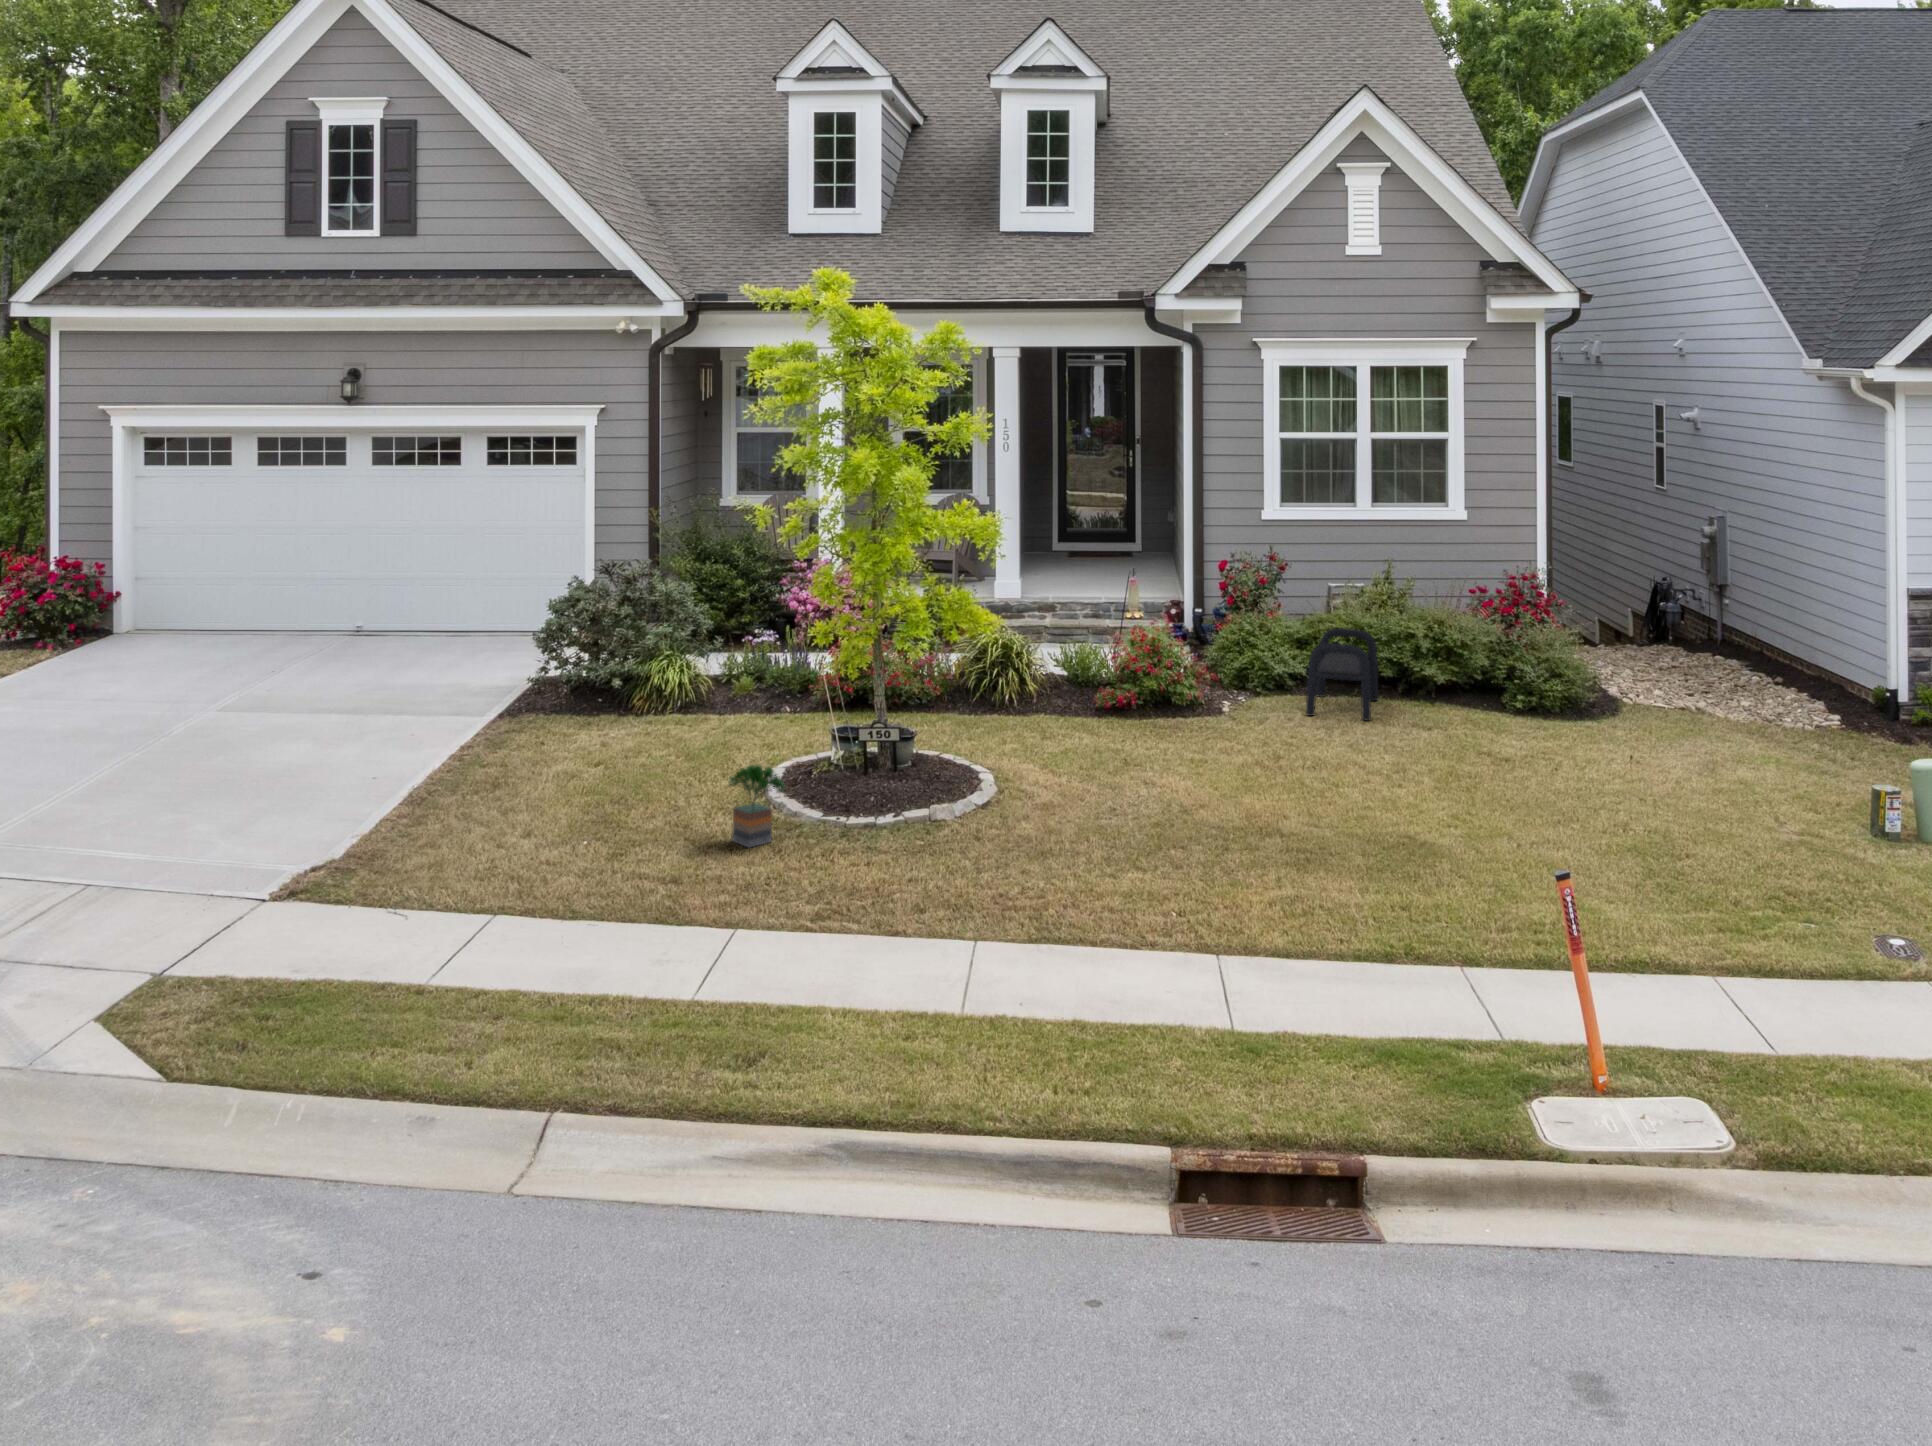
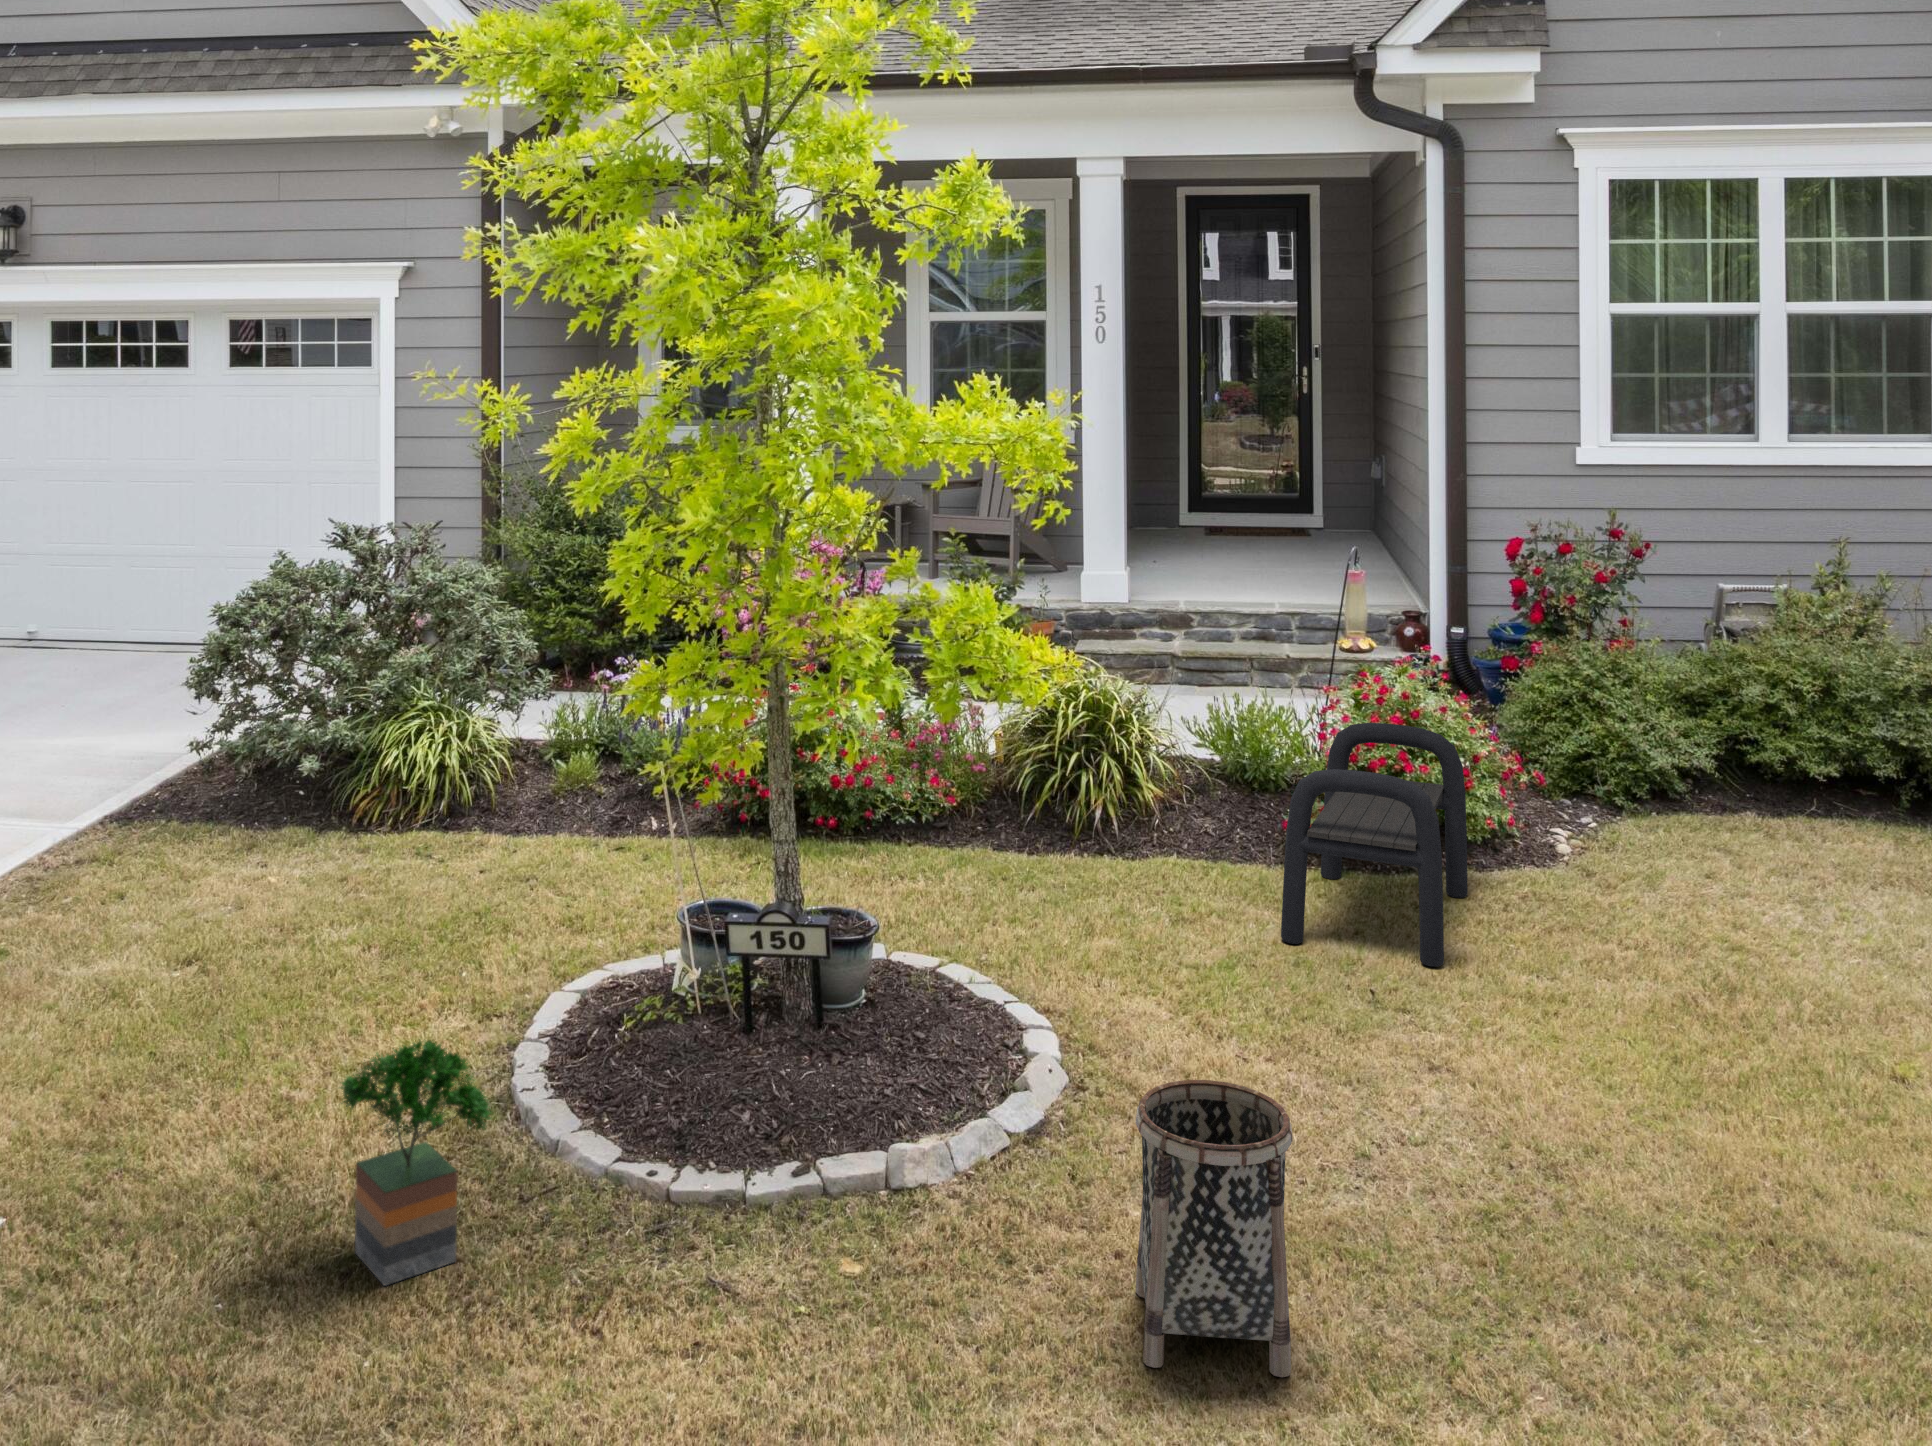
bench: present [1306,628,1378,721] -> present [1281,723,1468,967]
basket: none [1019,764,1072,854] -> present [1135,1080,1293,1377]

